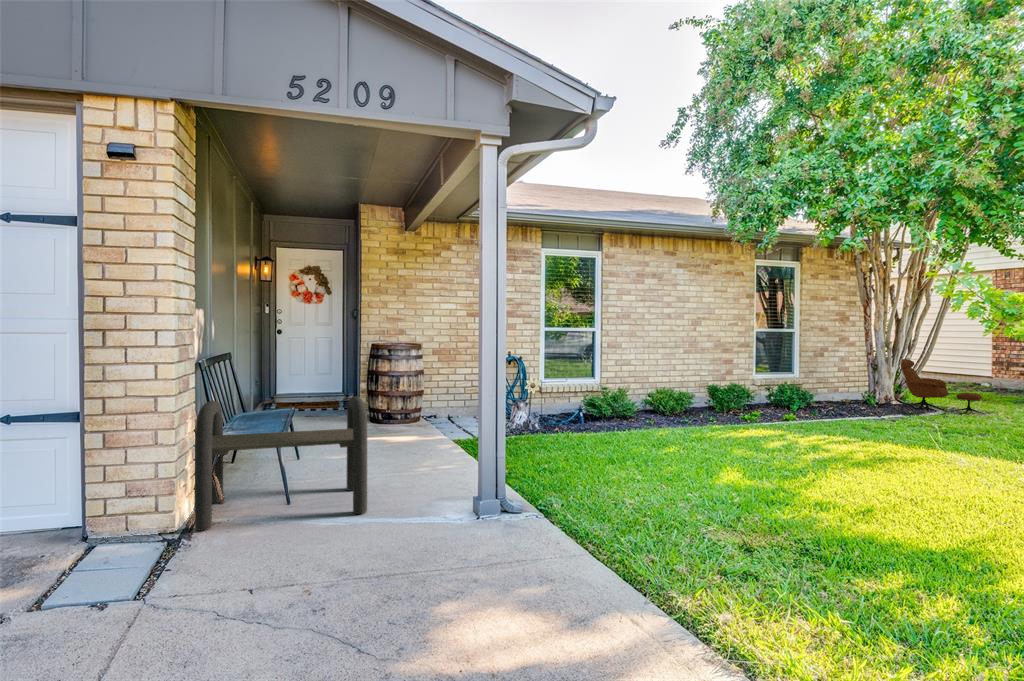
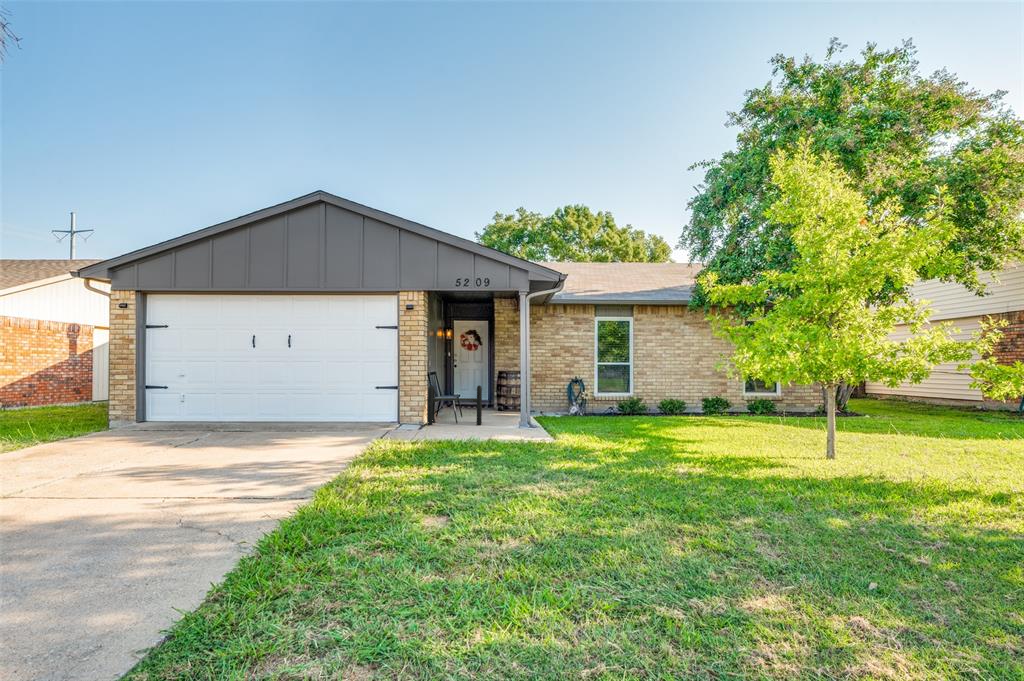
lounge chair: present [901,359,984,414] -> none [845,382,893,418]

